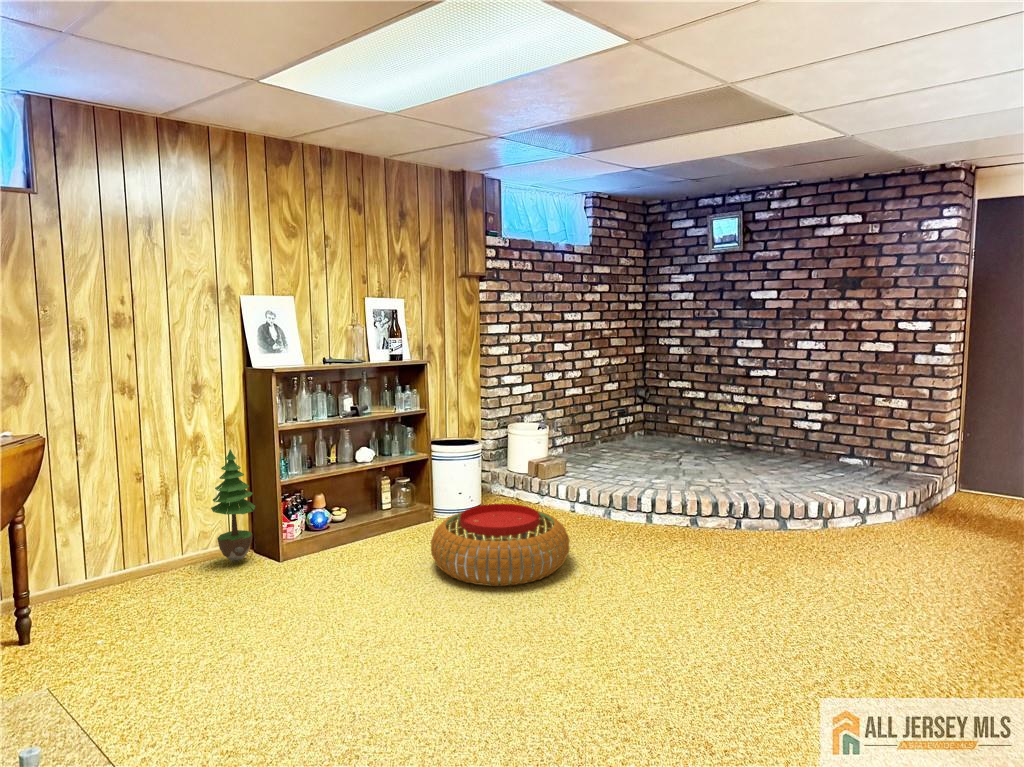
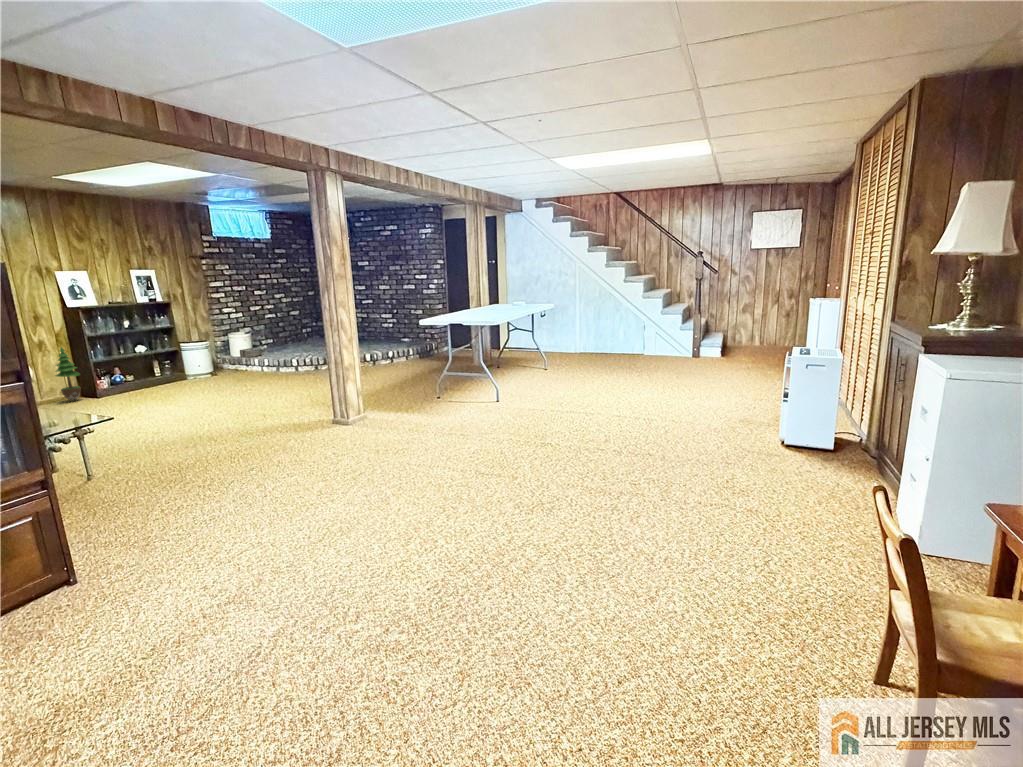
pouf: present [431,504,570,586] -> none [178,363,248,393]

